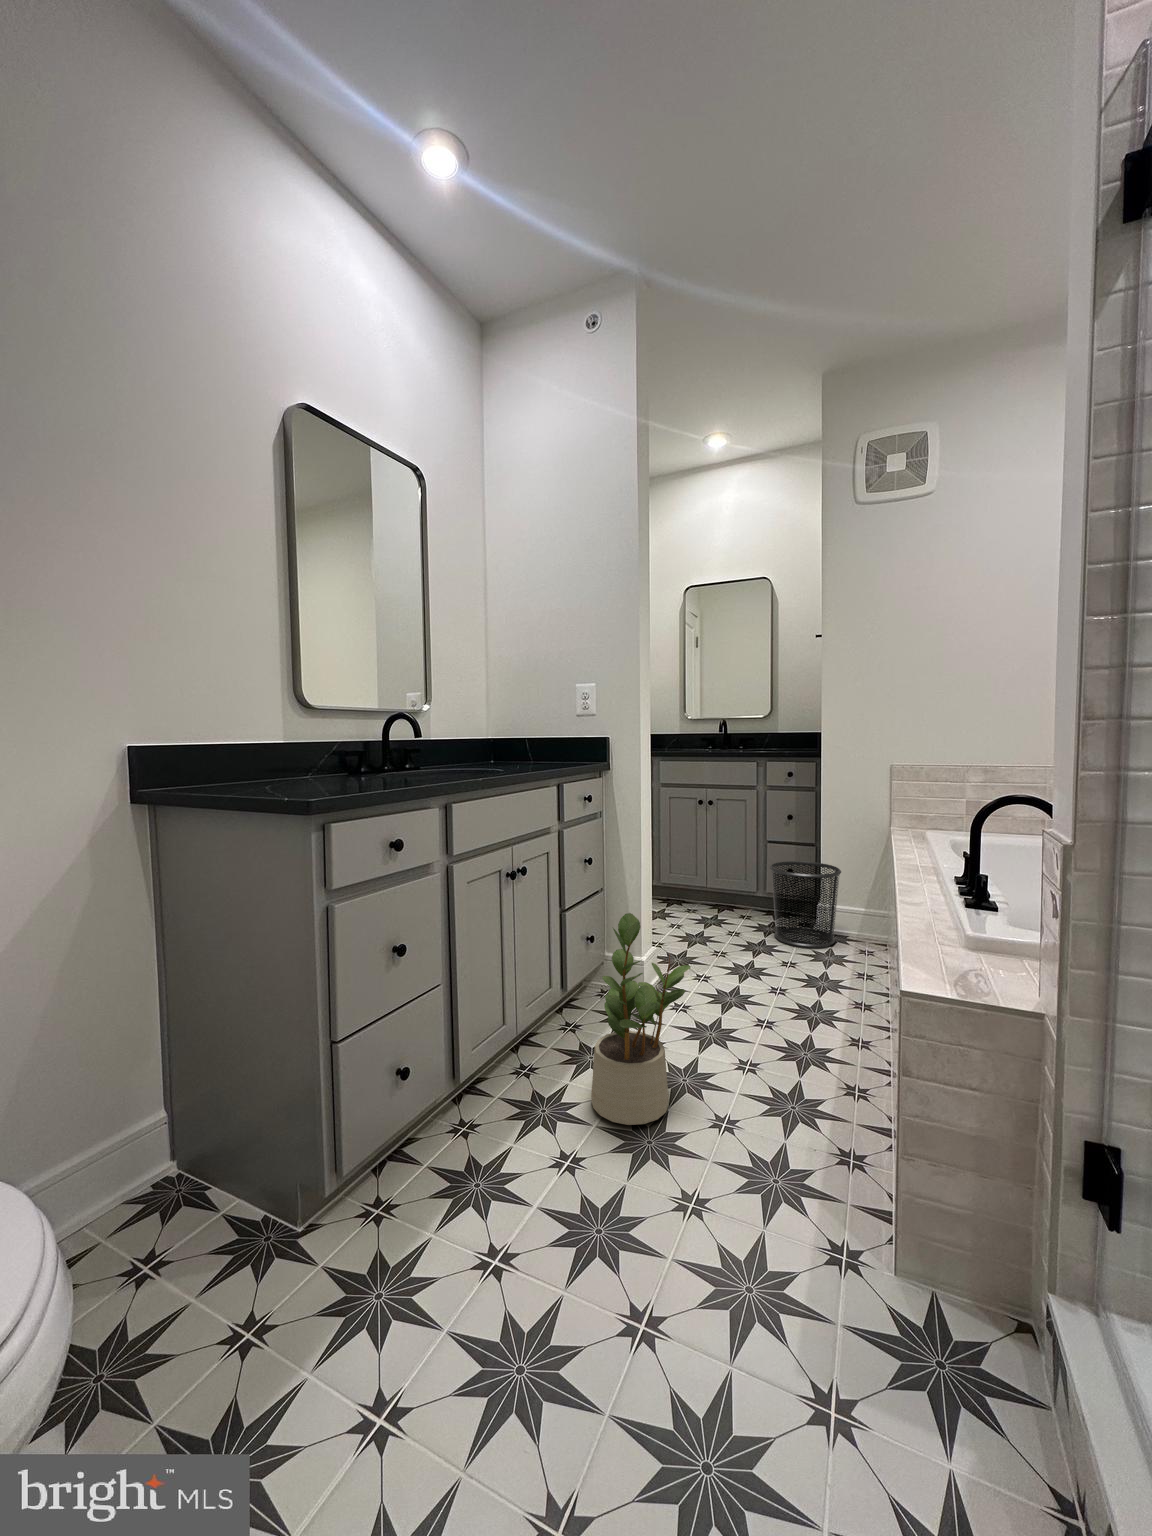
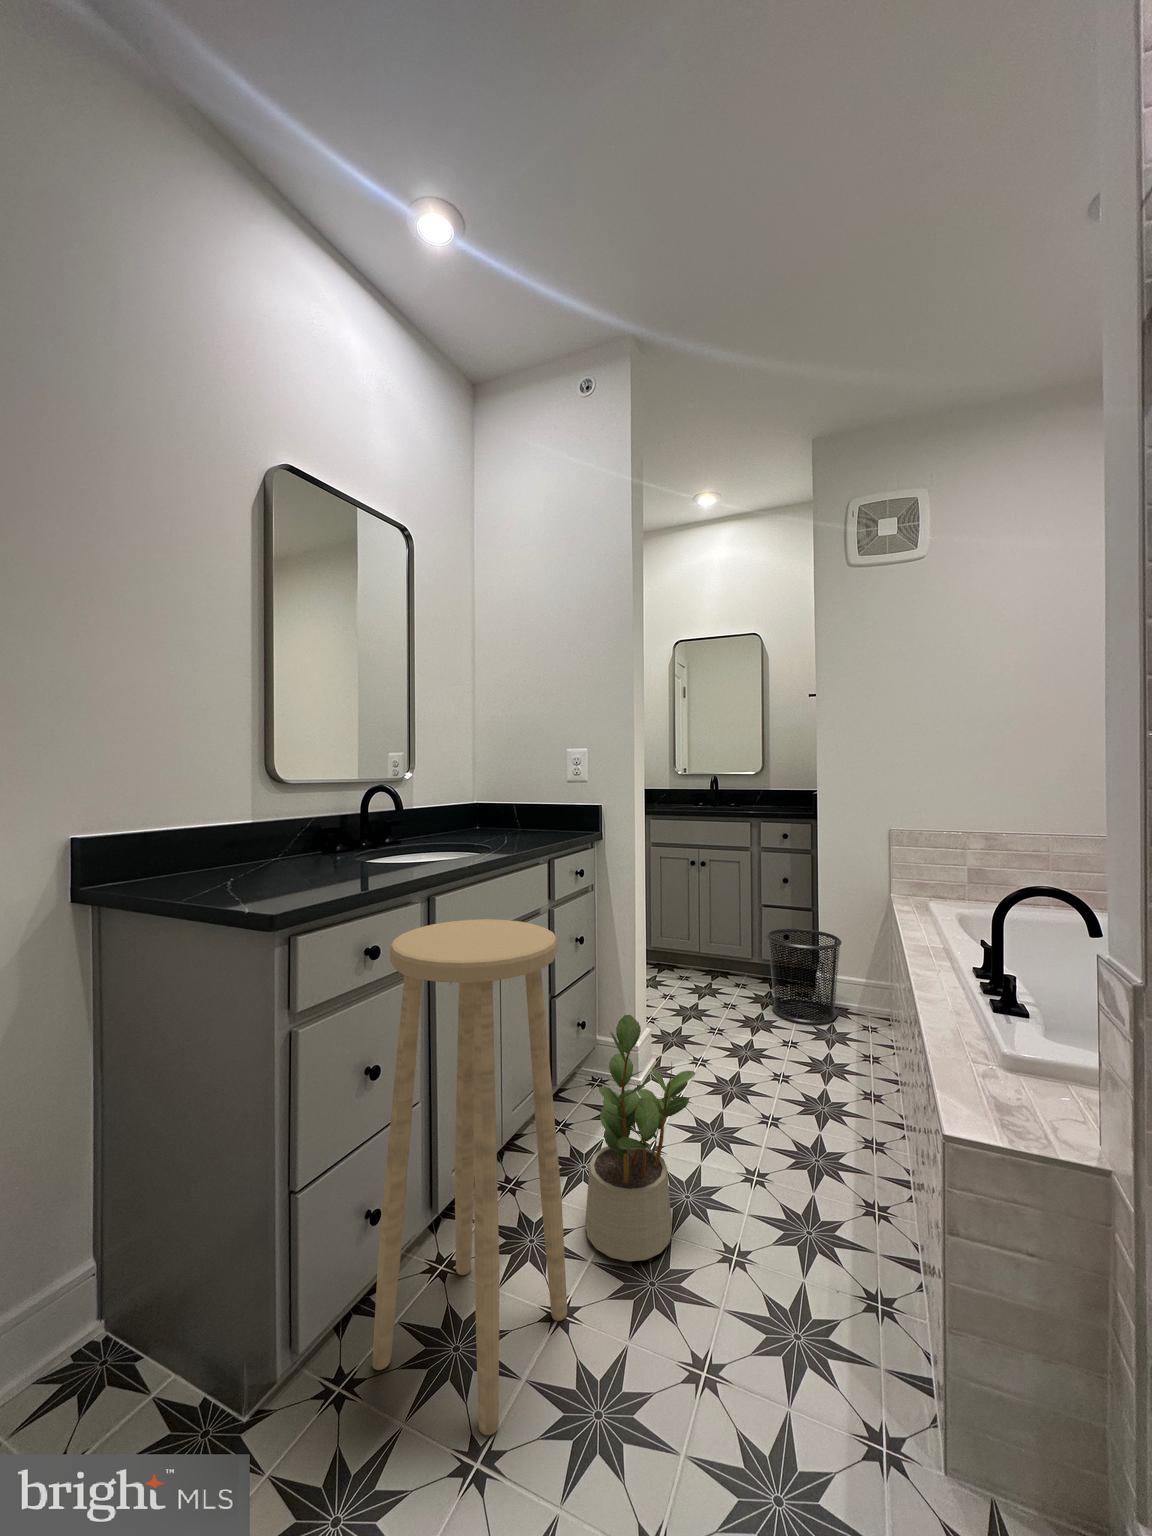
stool: none [405,823,573,1242] -> present [372,919,567,1435]

